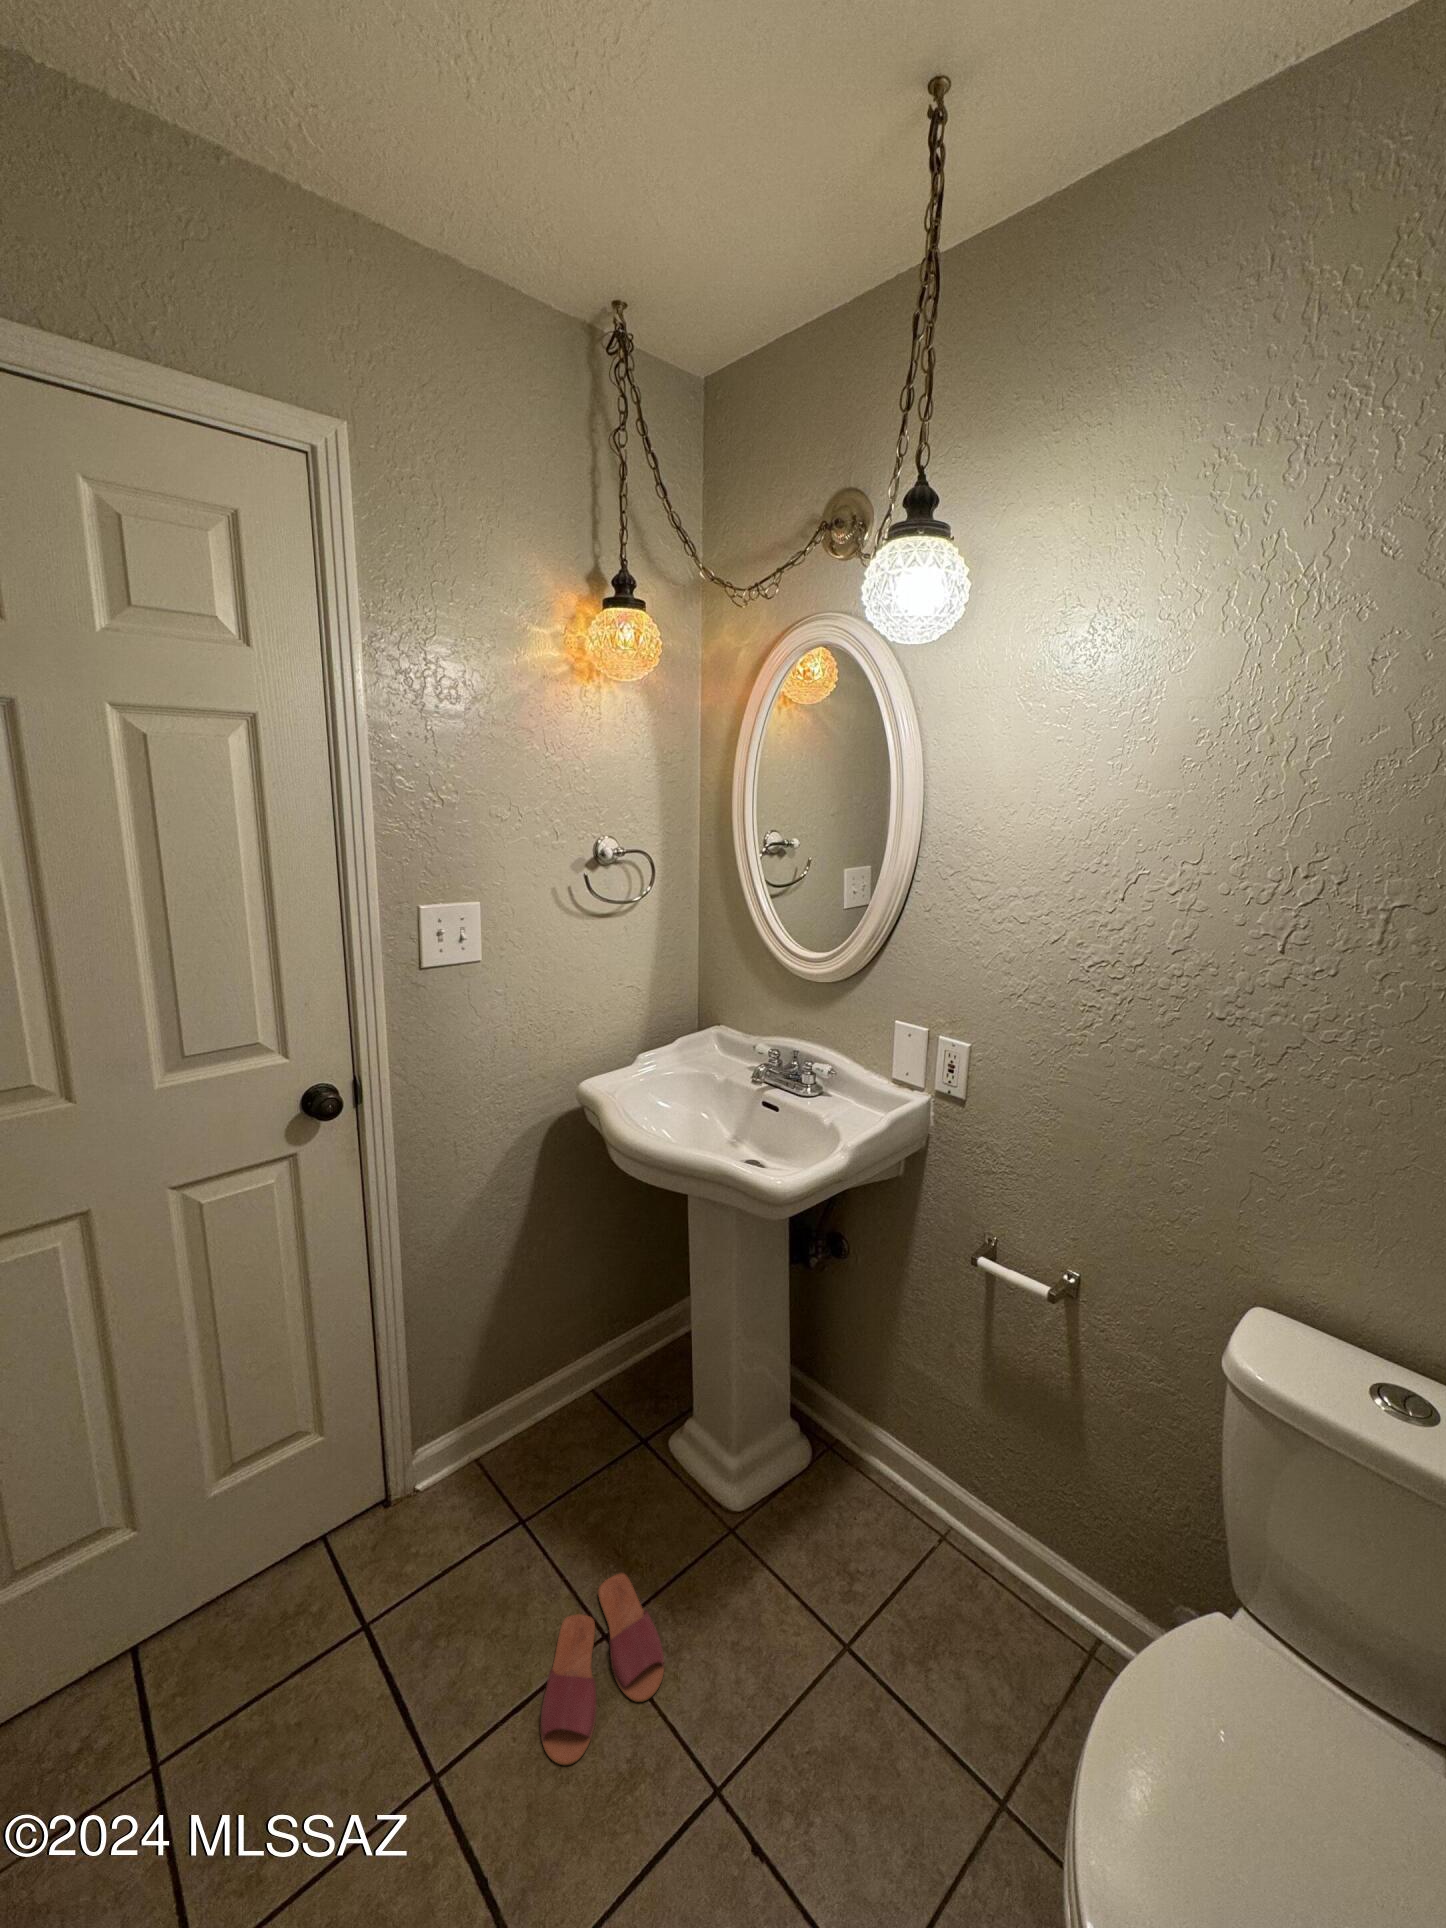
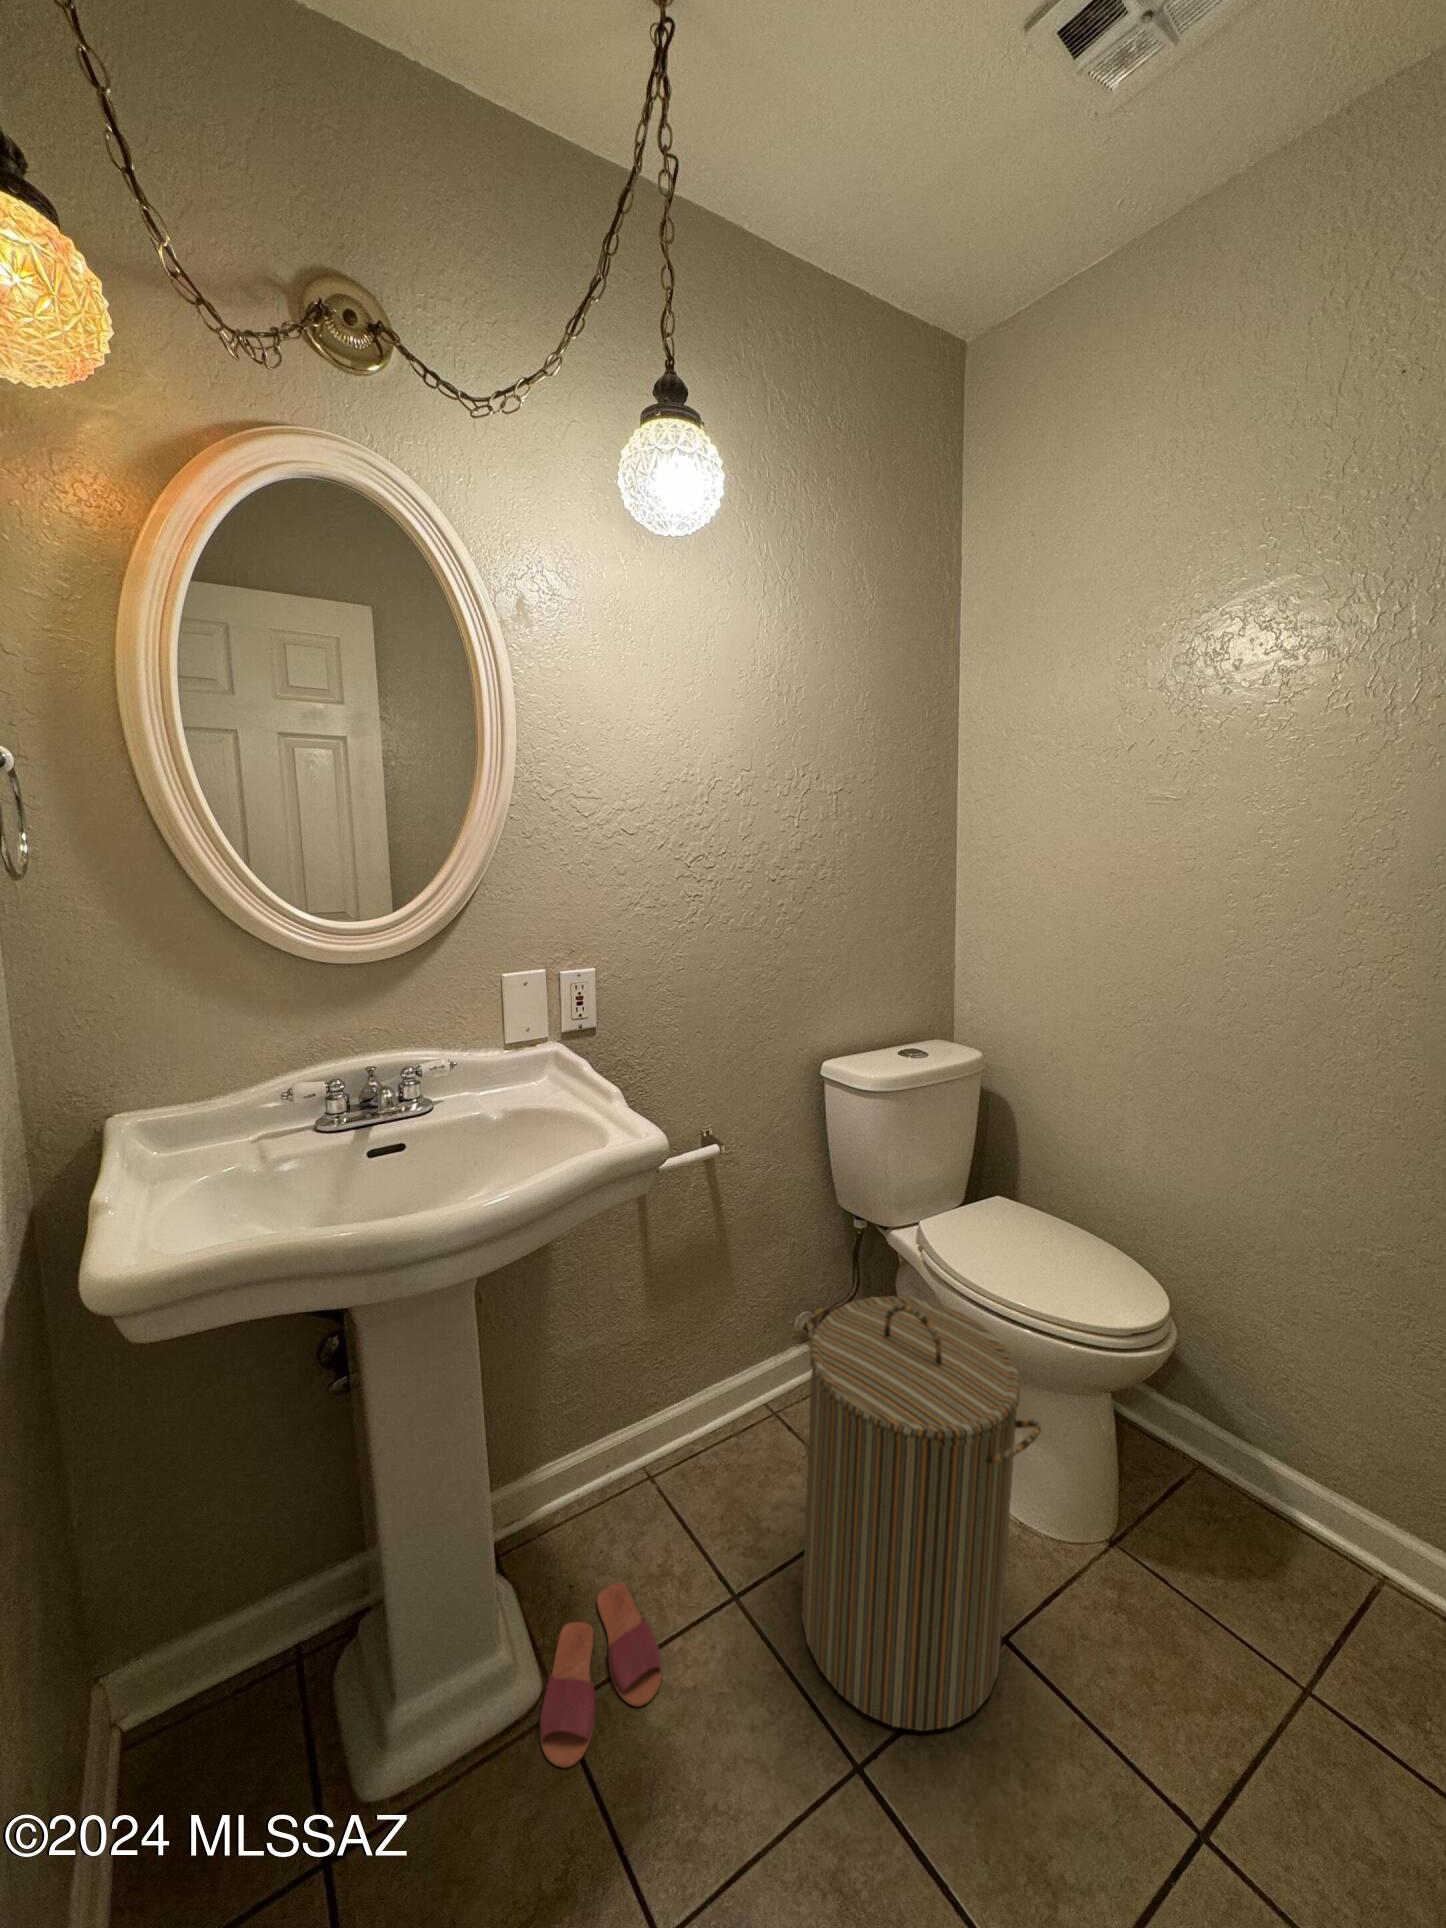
laundry hamper: none [806,1288,1054,1727] -> present [802,1296,1041,1731]

